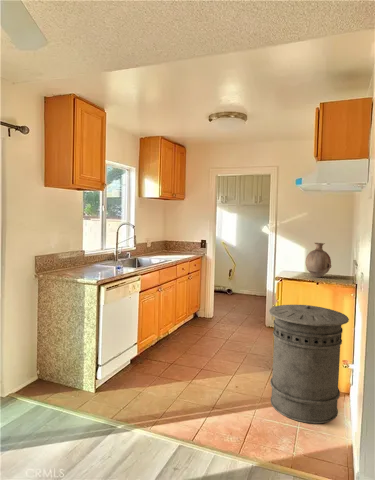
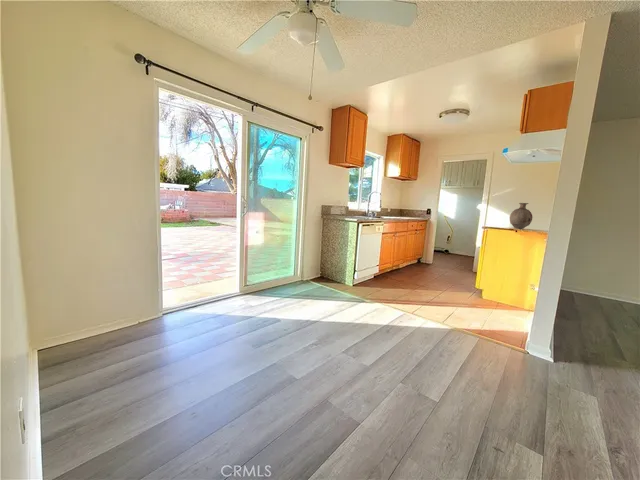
trash can: present [269,305,349,423] -> none [470,242,540,322]

